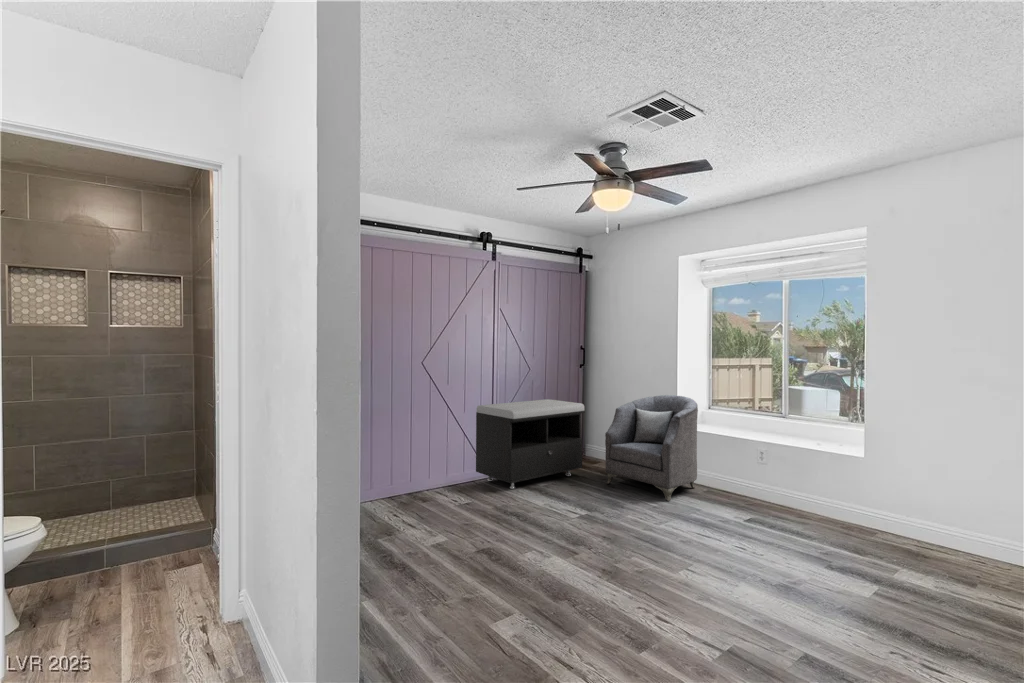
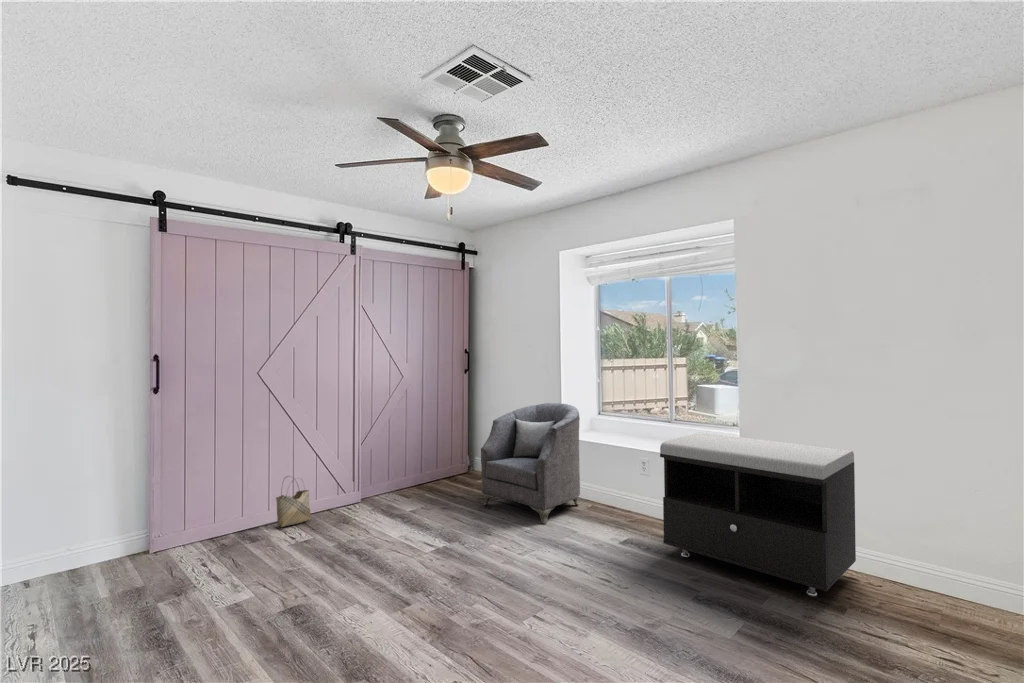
storage bench: present [476,399,585,489] -> present [660,432,856,596]
woven basket: none [436,449,462,491] -> present [276,490,311,527]

